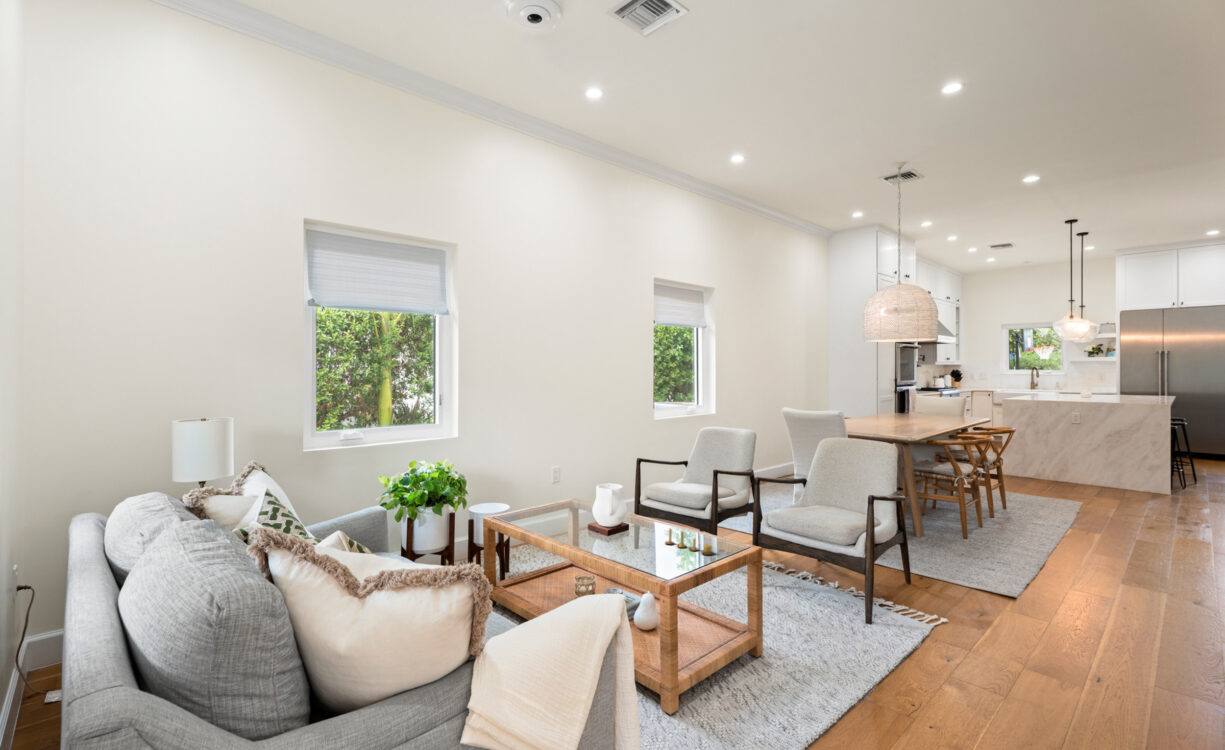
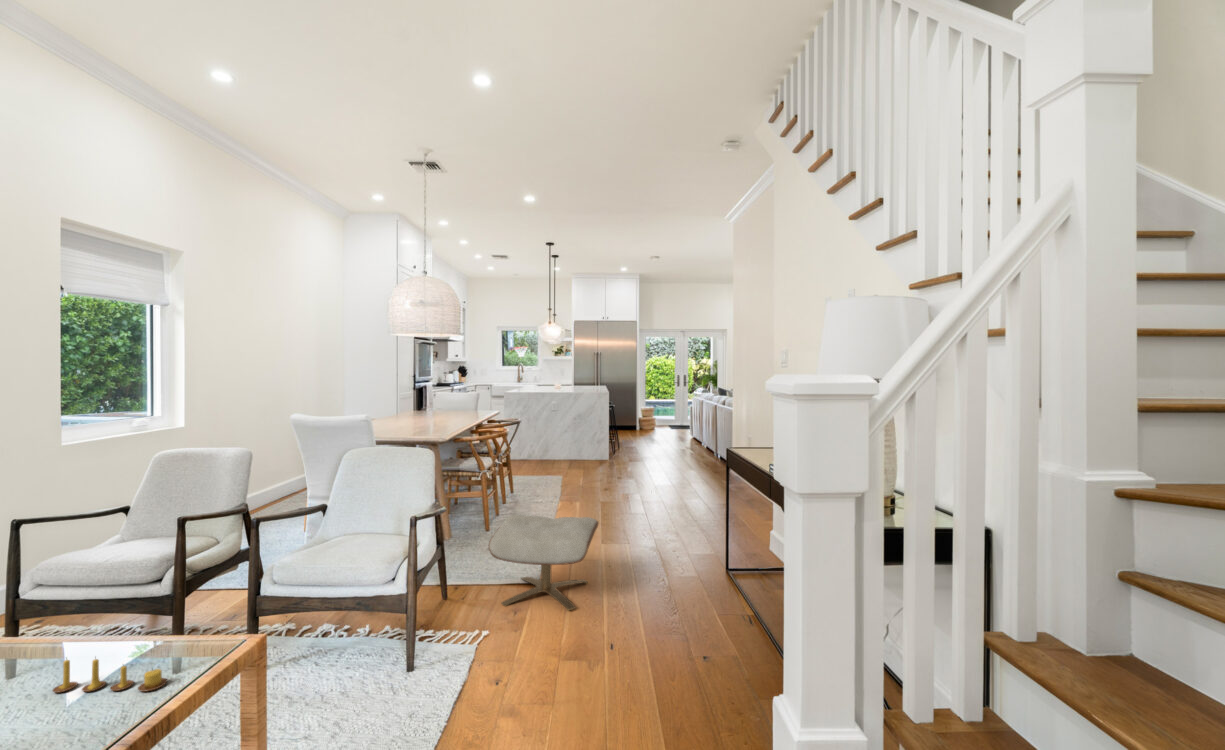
ottoman: none [952,520,1096,629] -> present [489,515,598,610]

